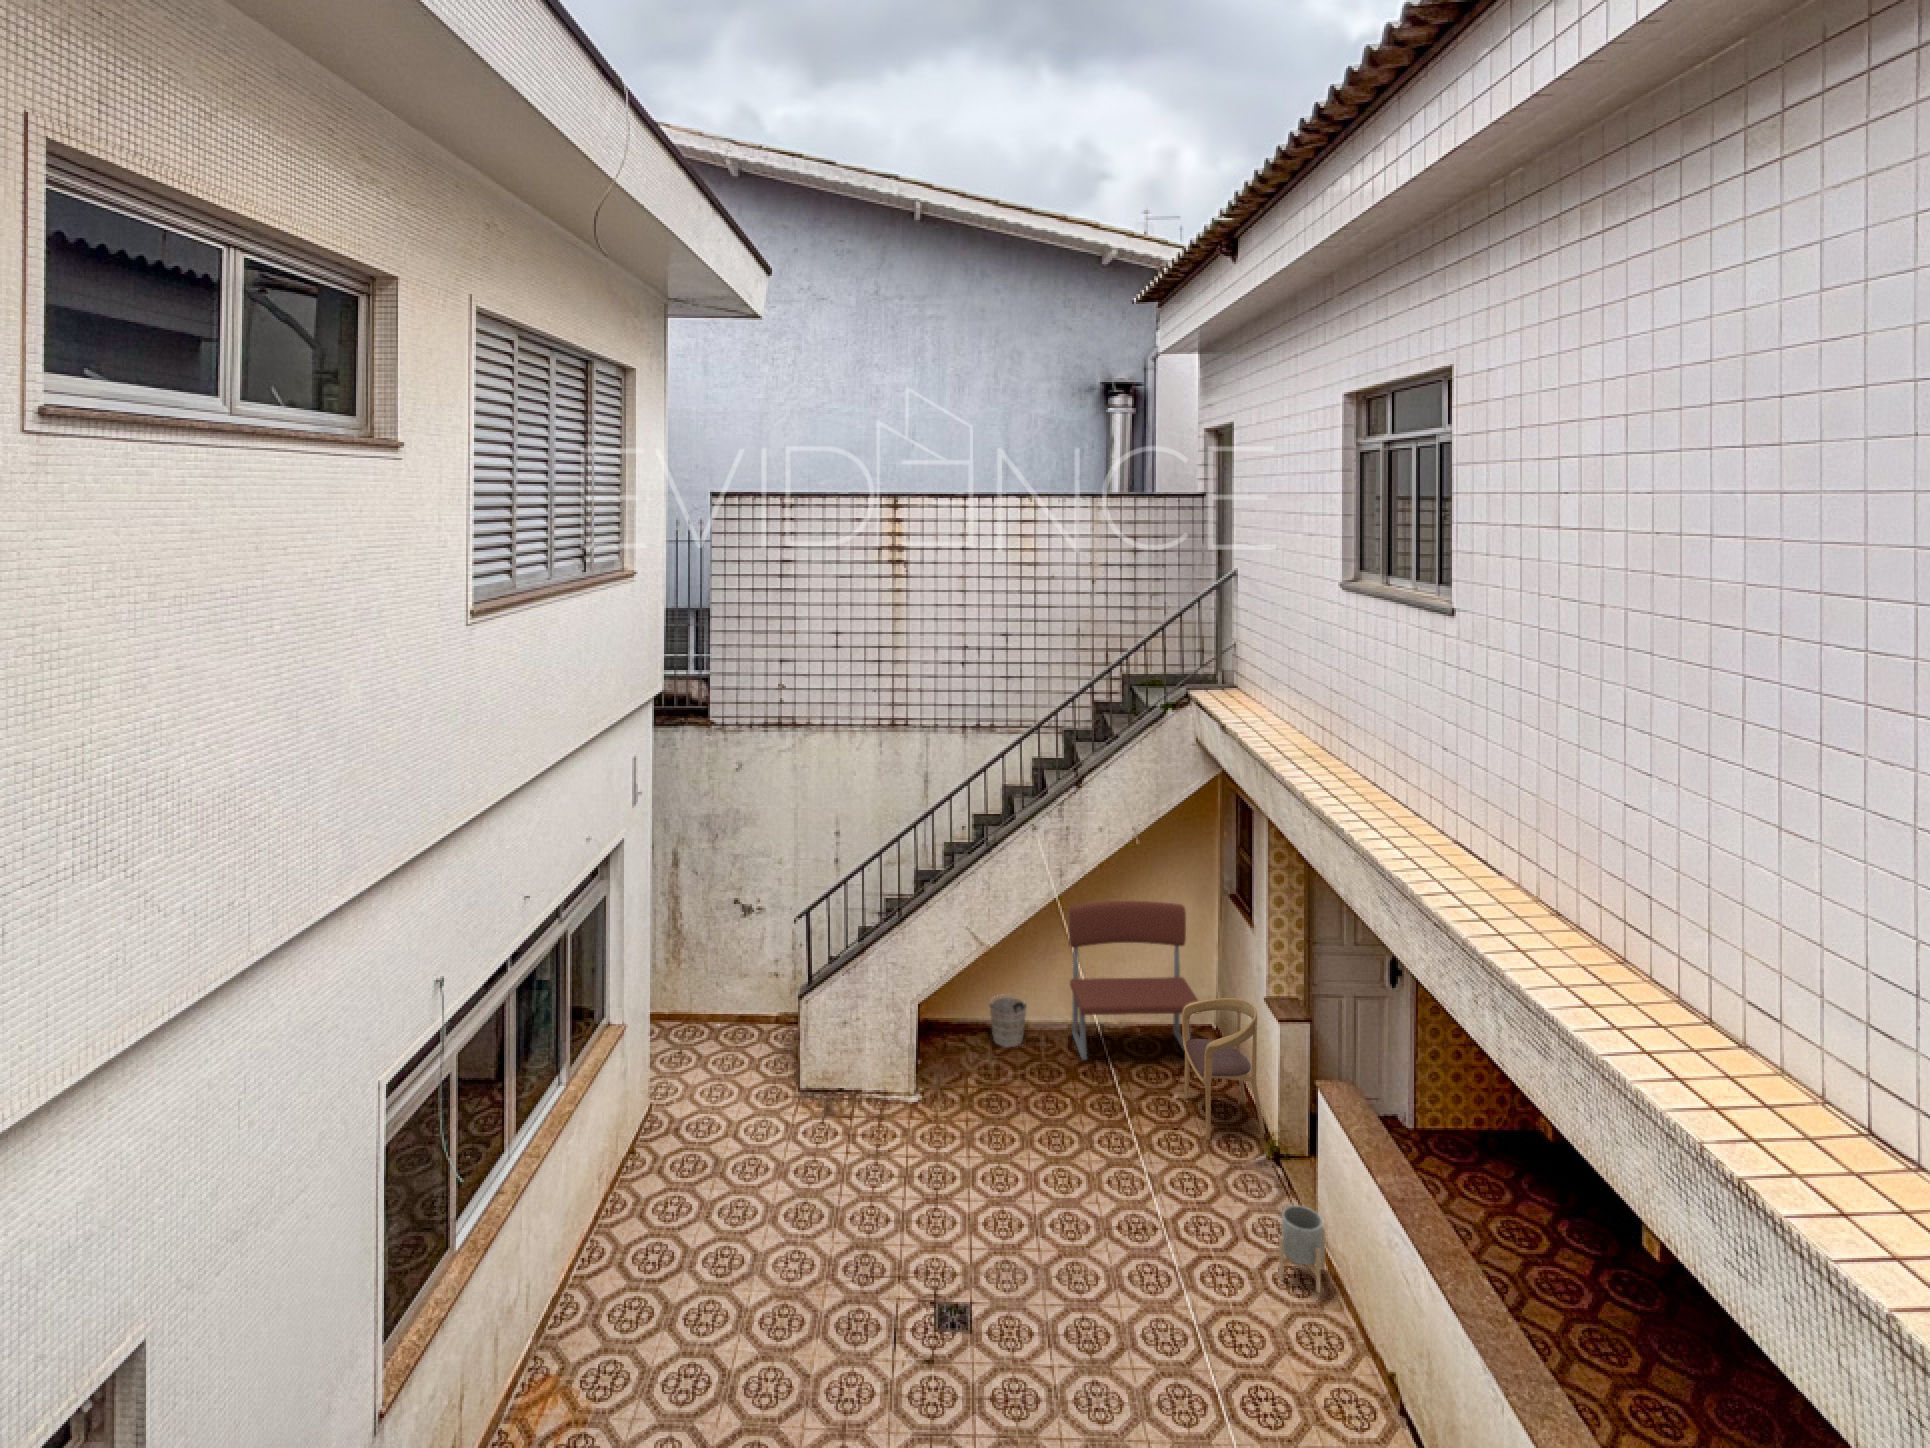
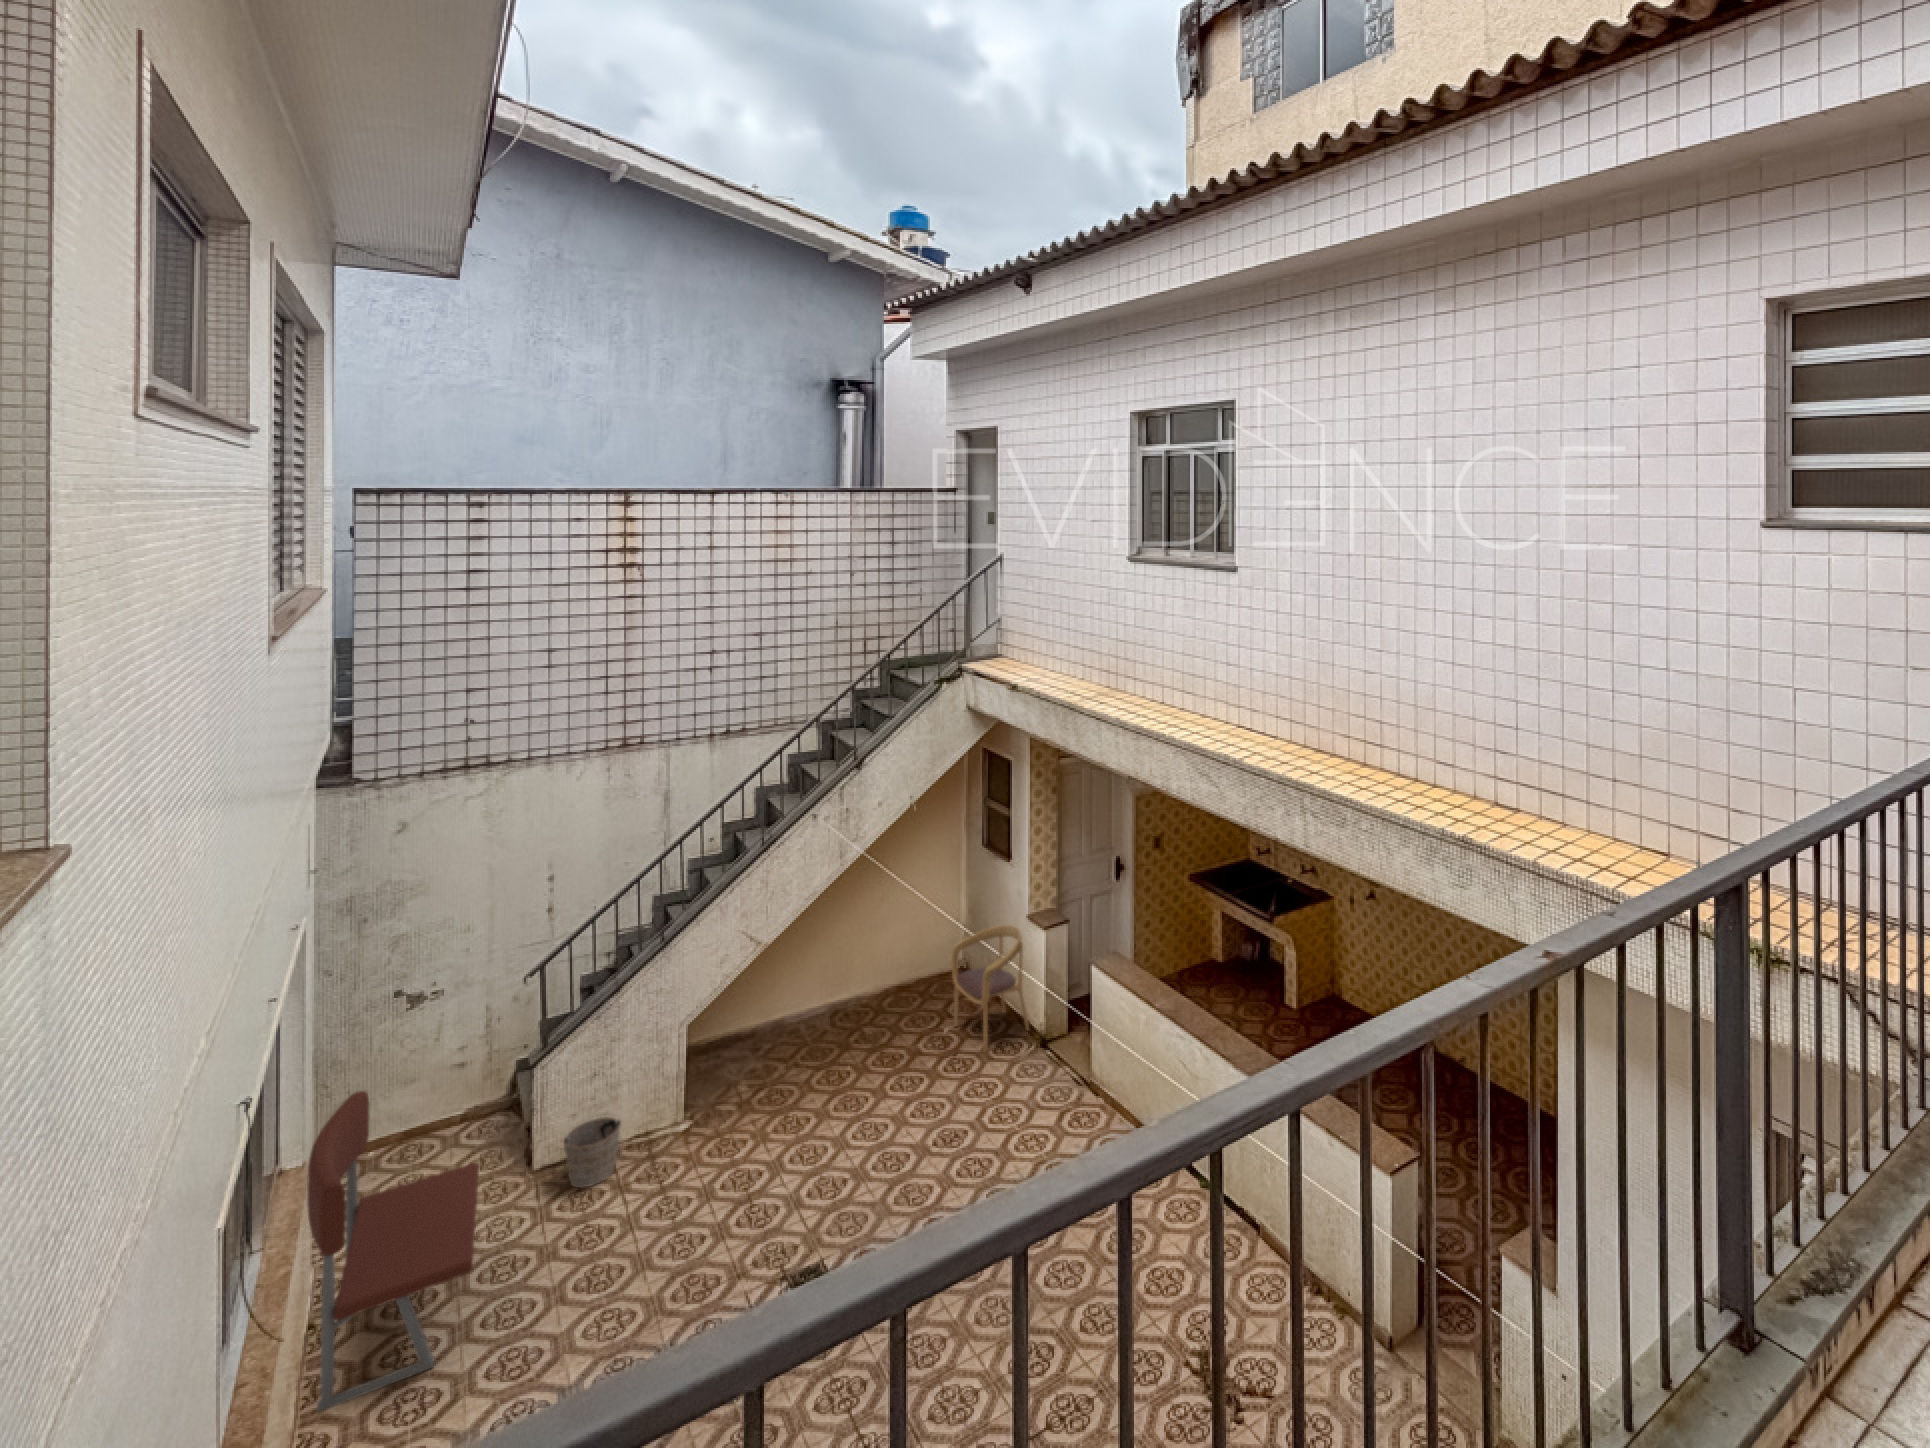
bench: present [1068,901,1198,1060] -> present [307,1091,479,1412]
bucket: present [990,997,1027,1047] -> present [564,1117,621,1187]
planter: present [1279,1205,1325,1292] -> none [1077,1065,1111,1130]

